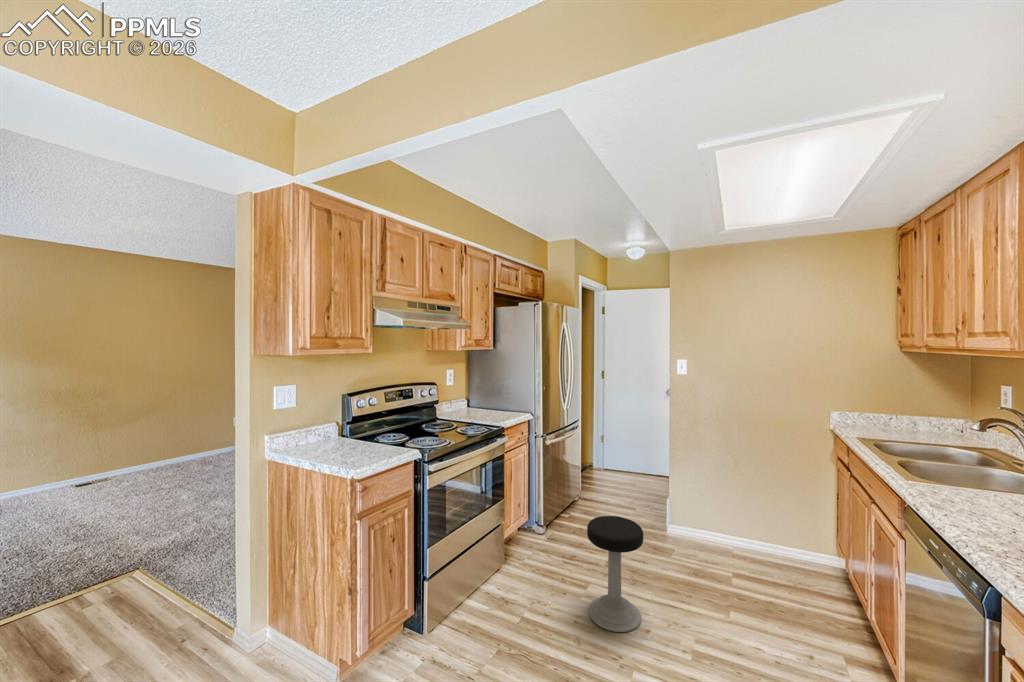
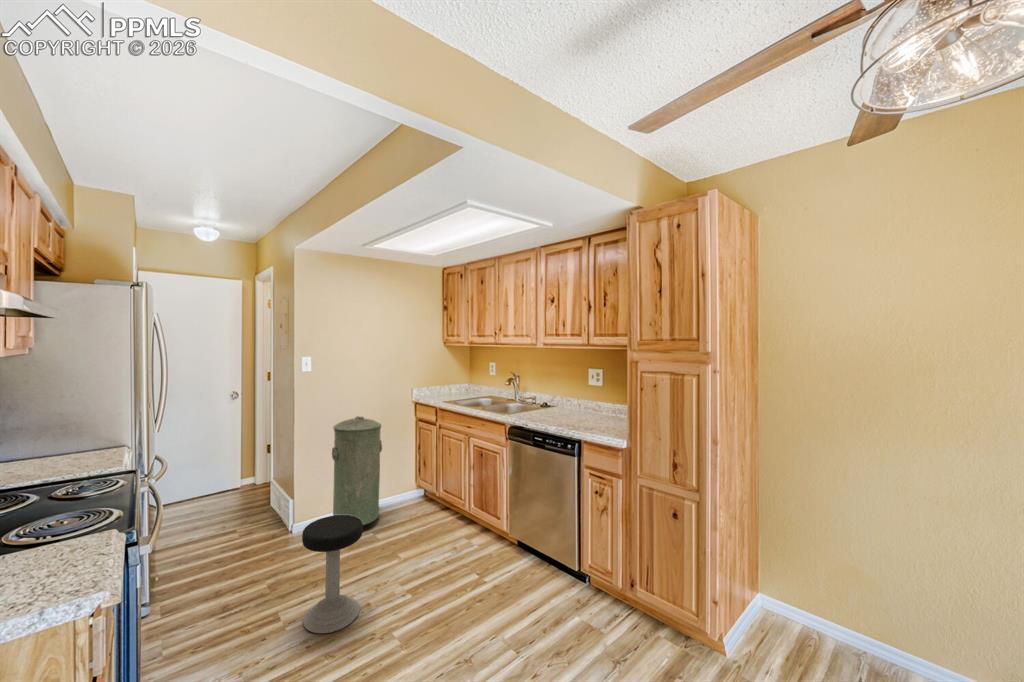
trash can: none [696,432,760,564] -> present [332,416,382,525]

